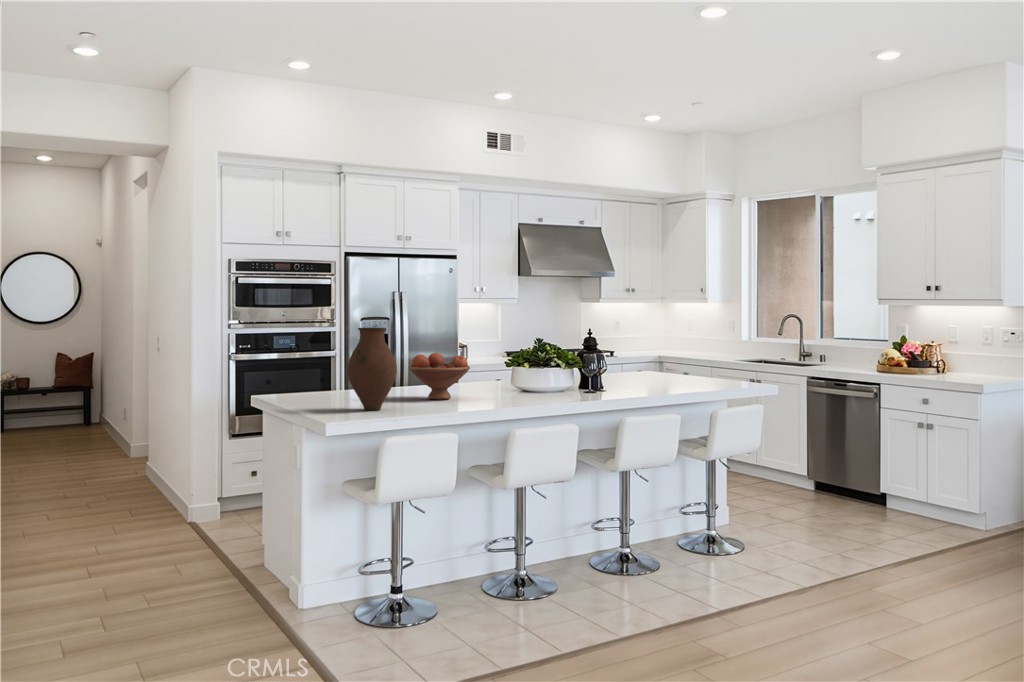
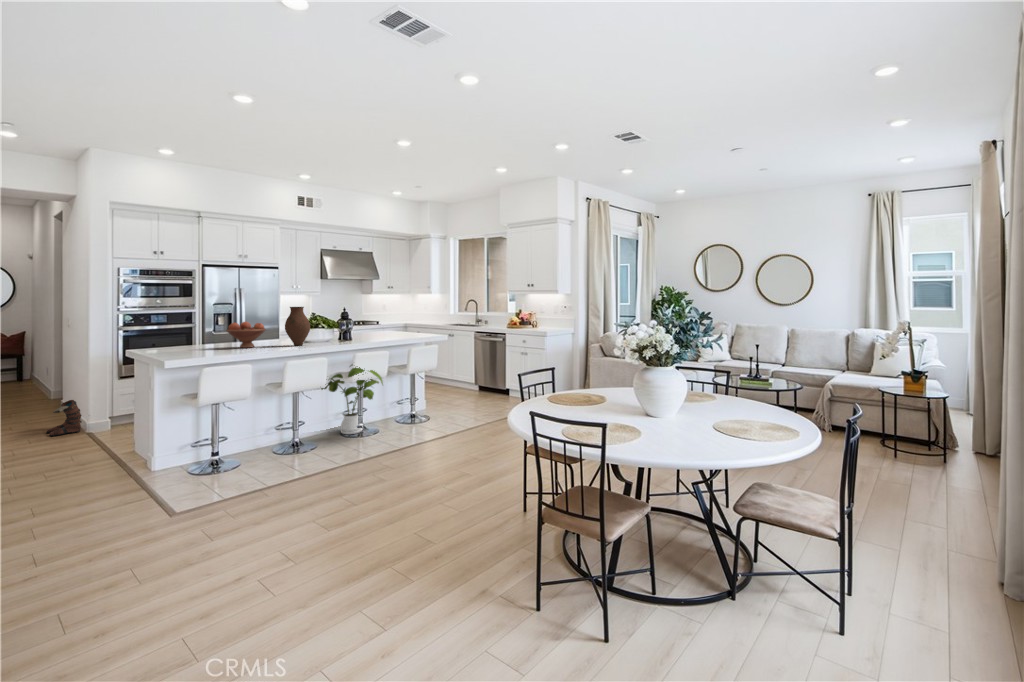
vase: present [347,328,397,411] -> present [285,307,310,346]
house plant: none [542,433,673,569] -> present [321,364,383,434]
boots: none [132,468,178,525] -> present [46,400,82,436]

